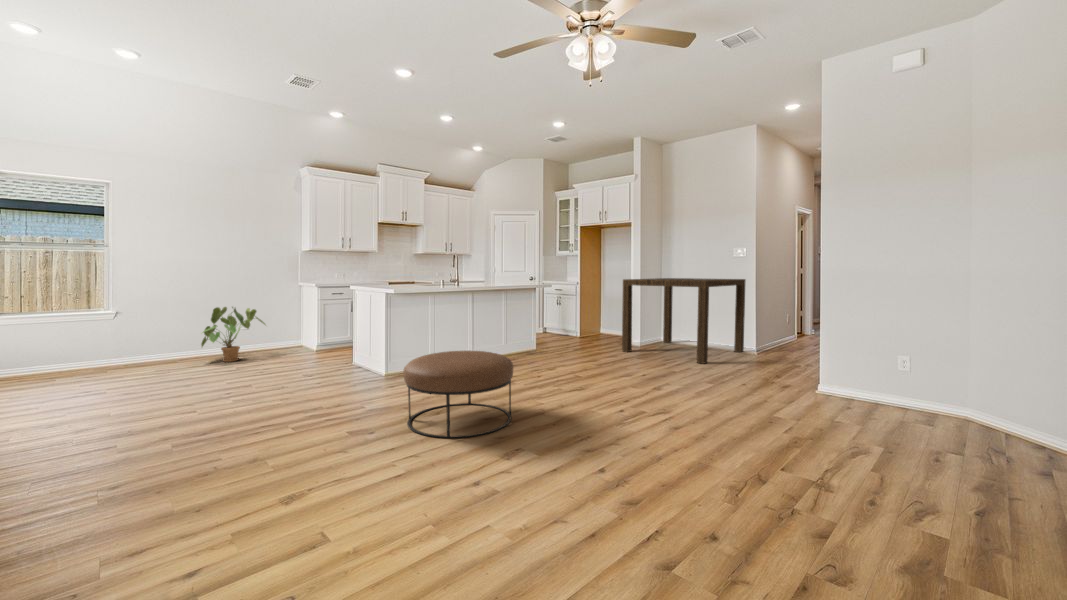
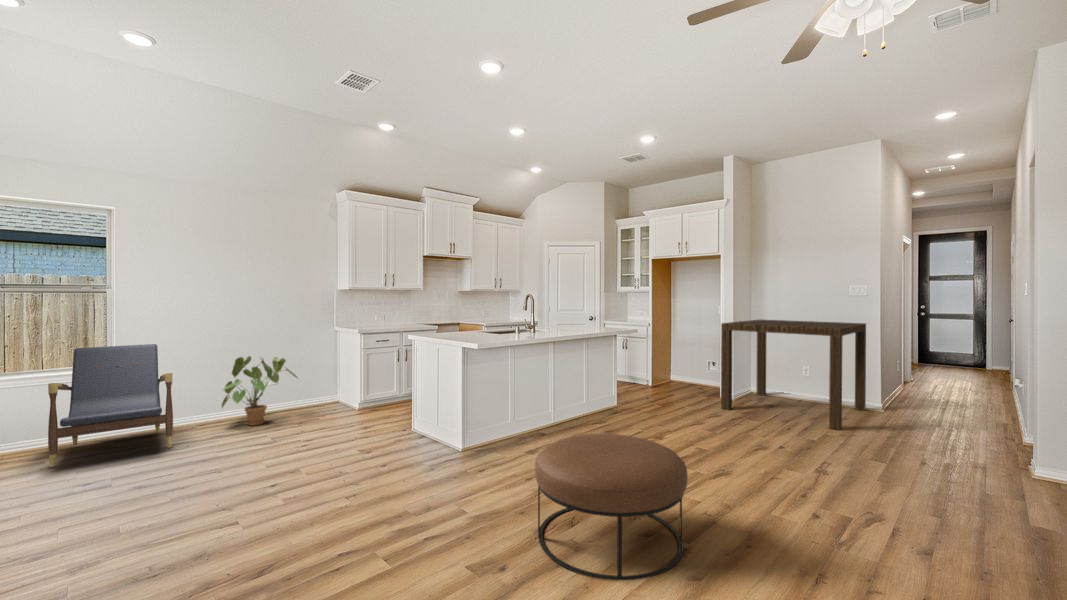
lounge chair: none [59,295,160,385] -> present [48,344,173,467]

